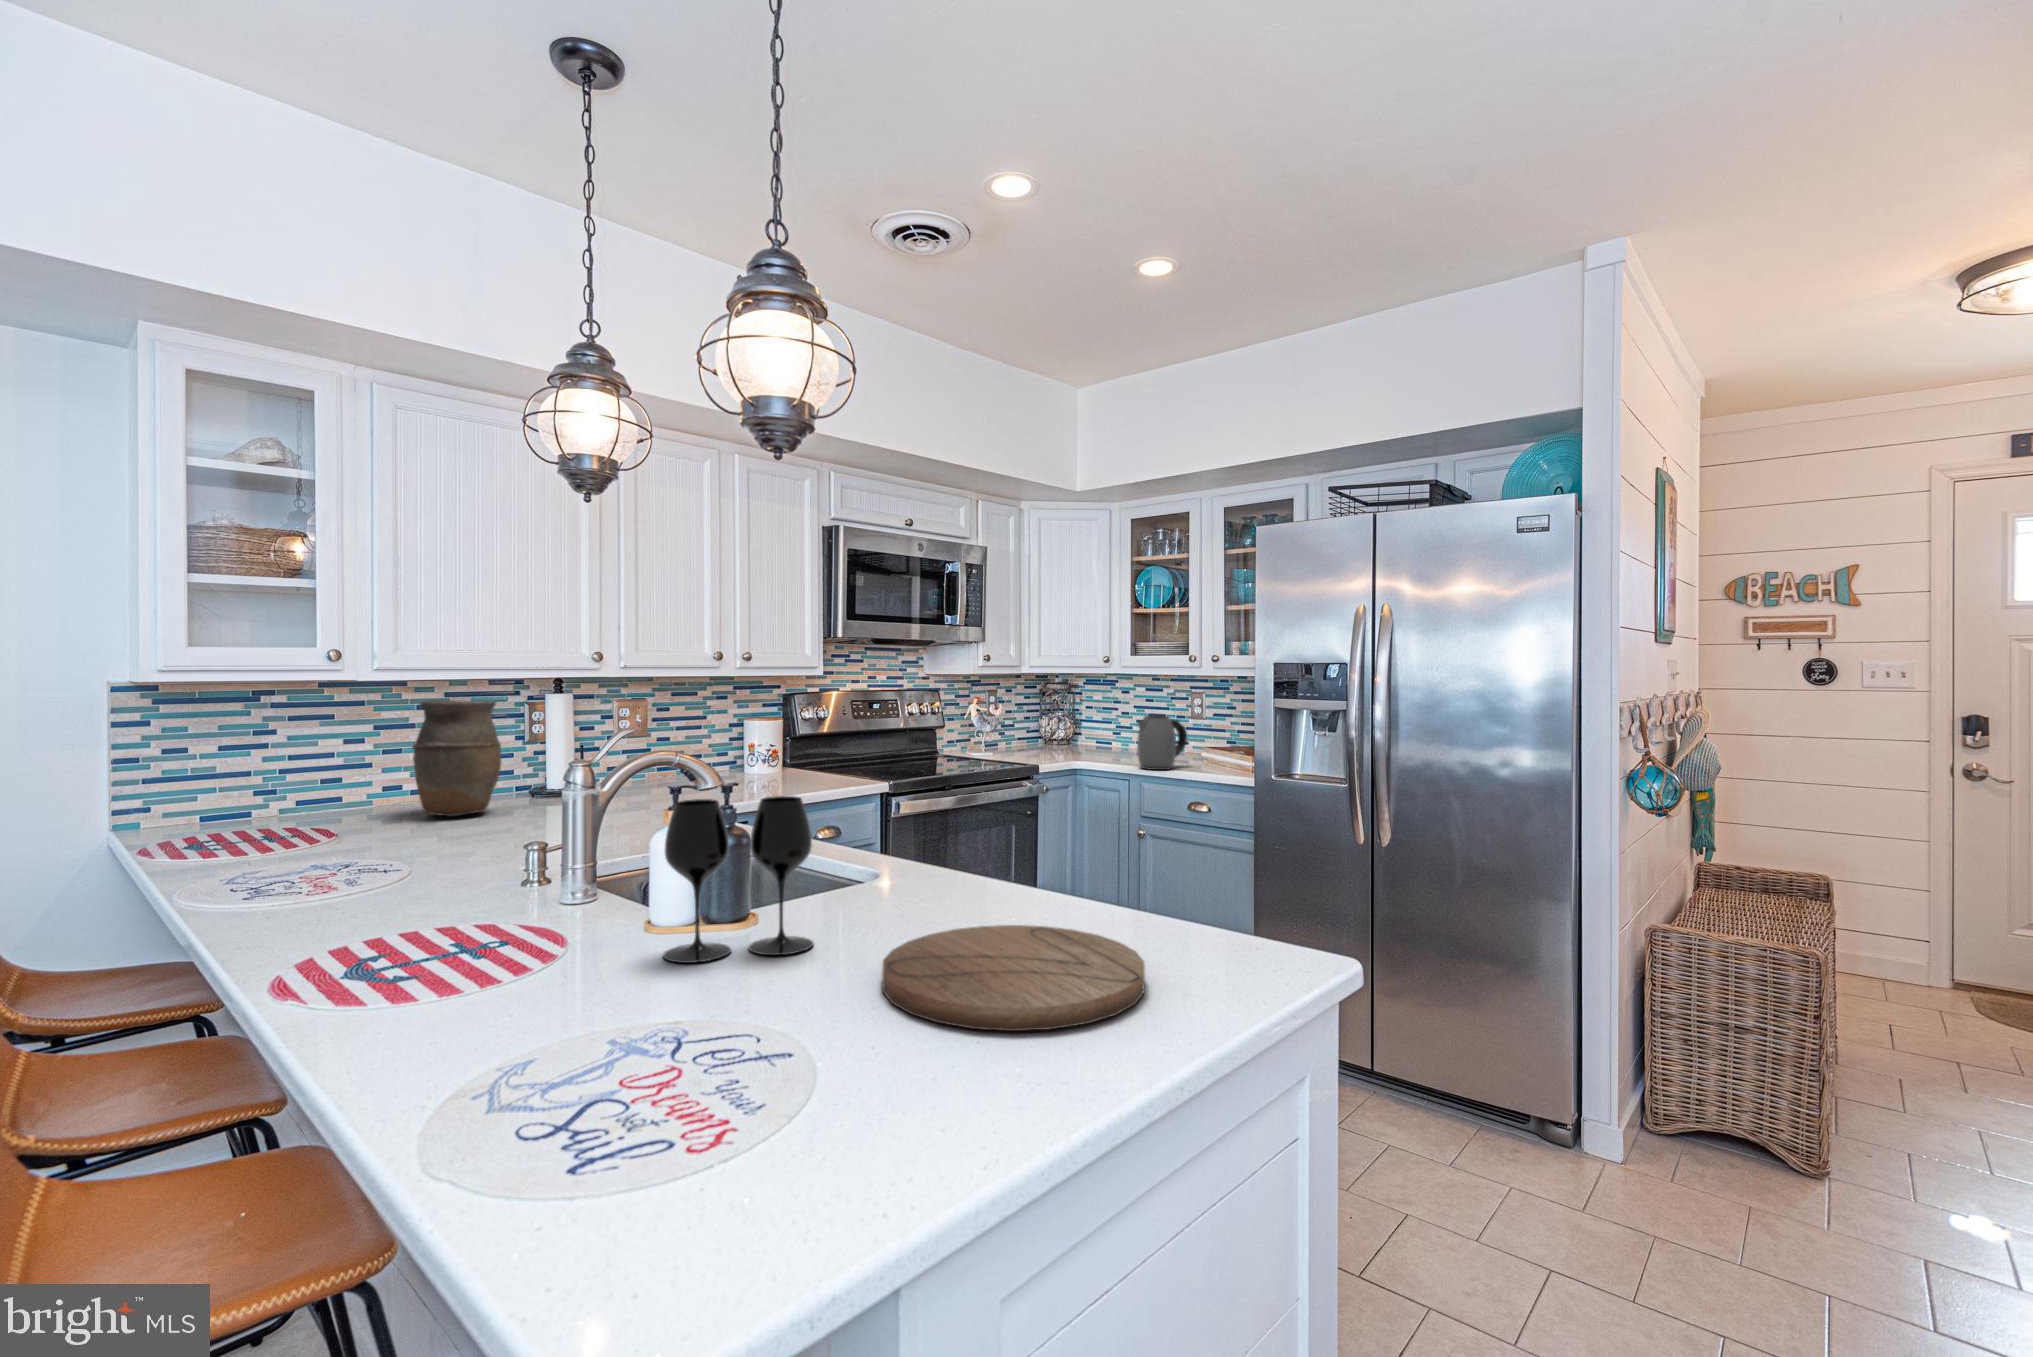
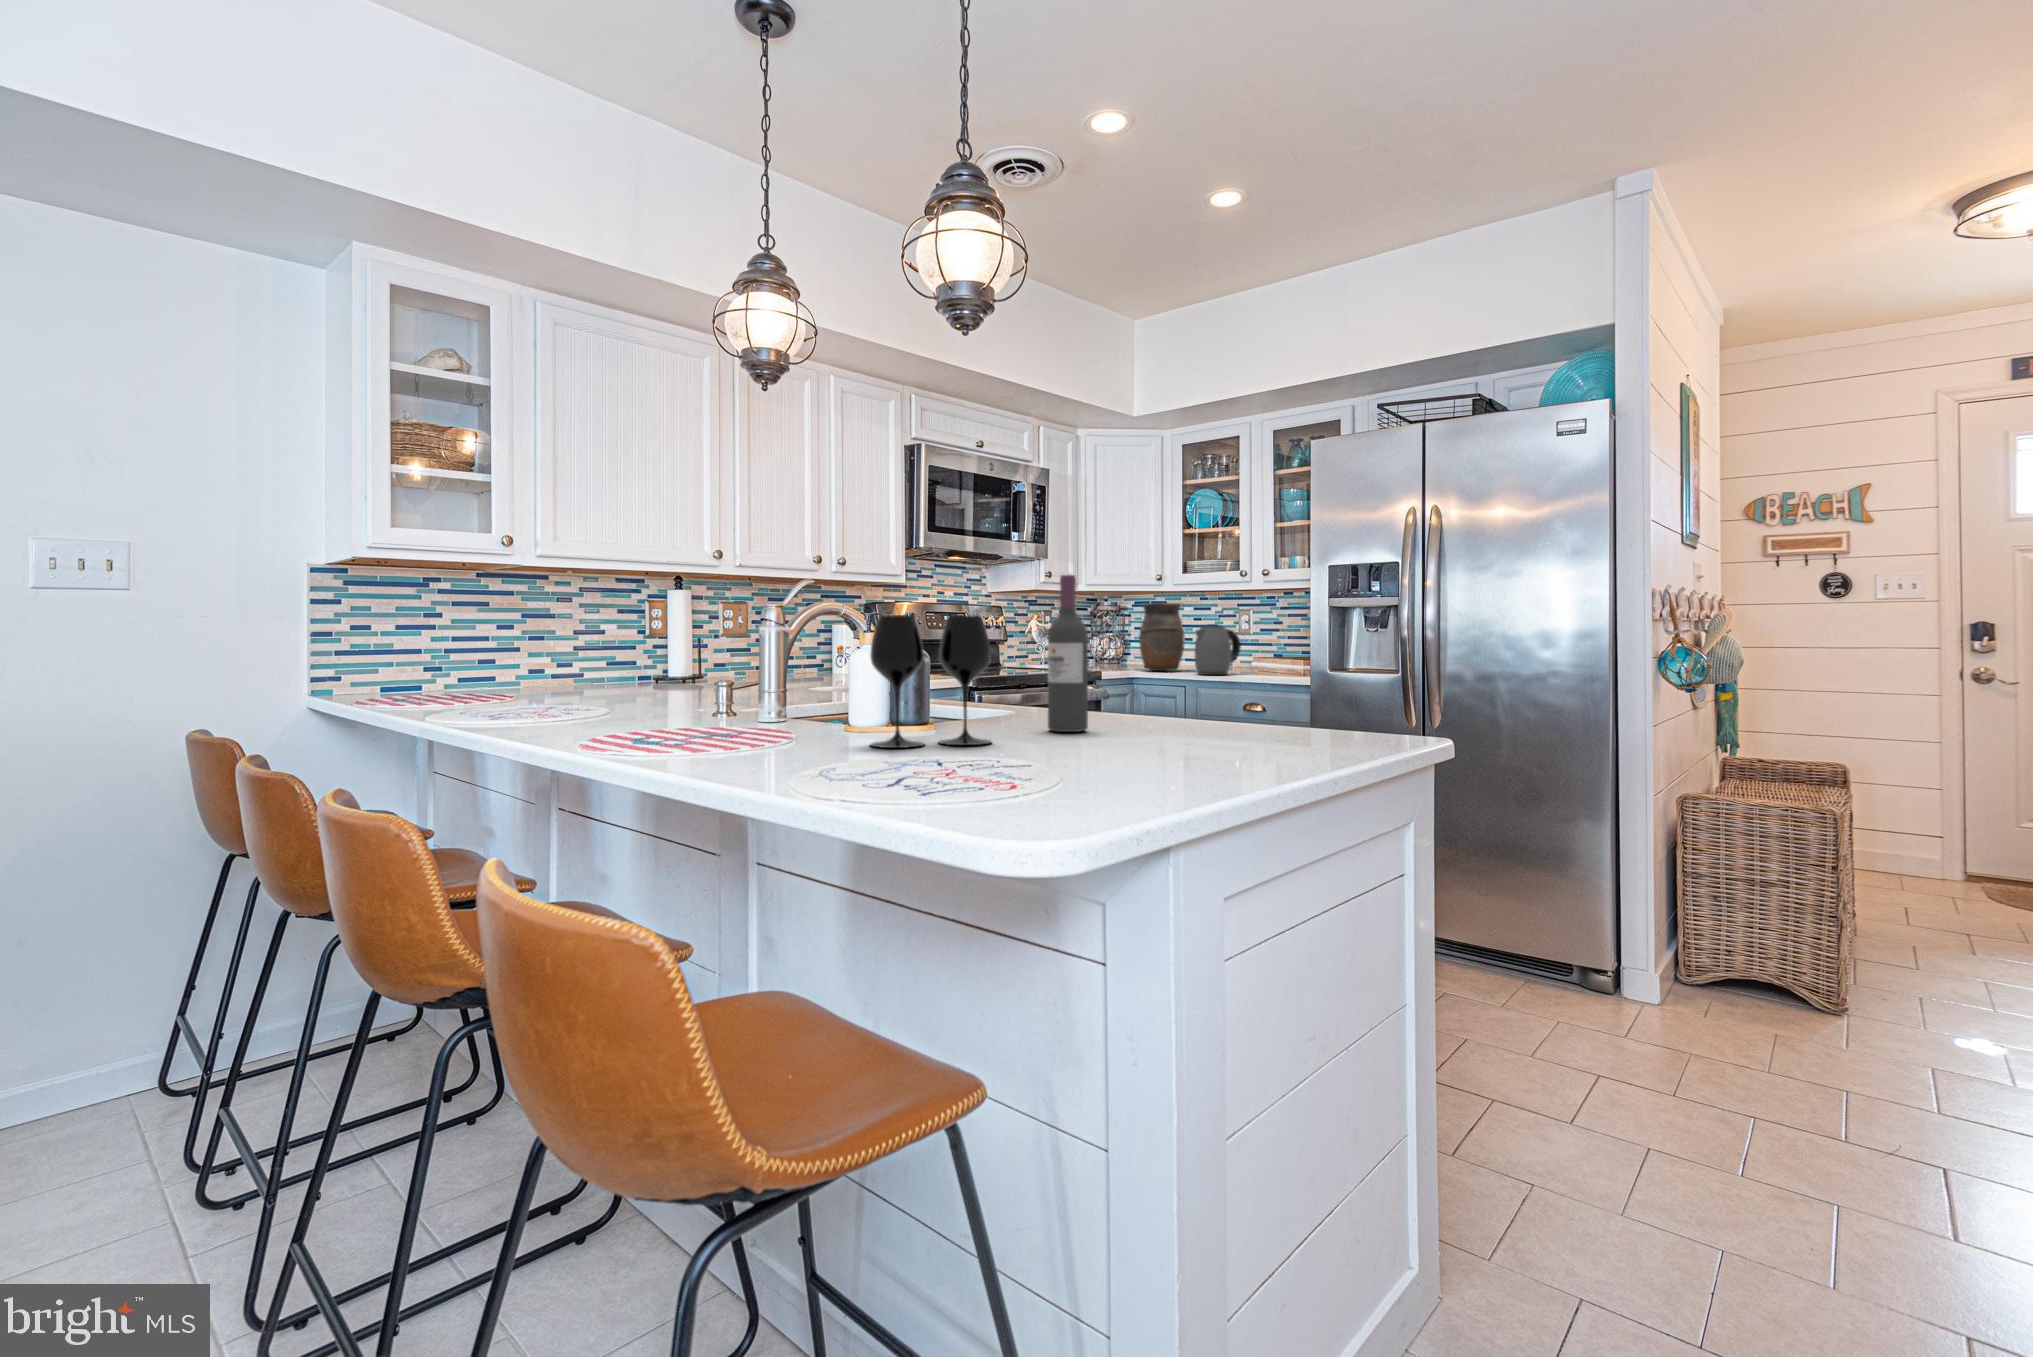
vase: present [413,700,501,816] -> present [1139,603,1184,671]
wine bottle: none [897,735,943,918] -> present [1048,575,1088,732]
cutting board: present [882,925,1145,1031] -> none [1067,727,1294,771]

